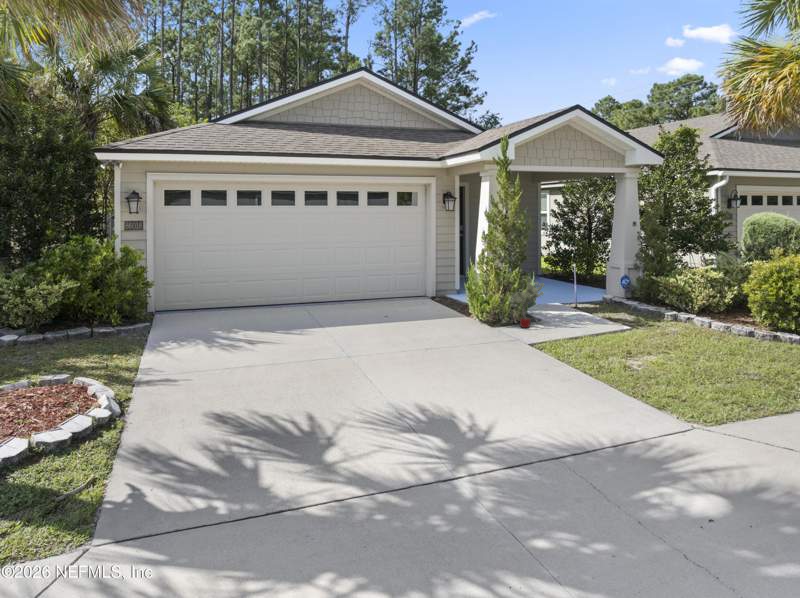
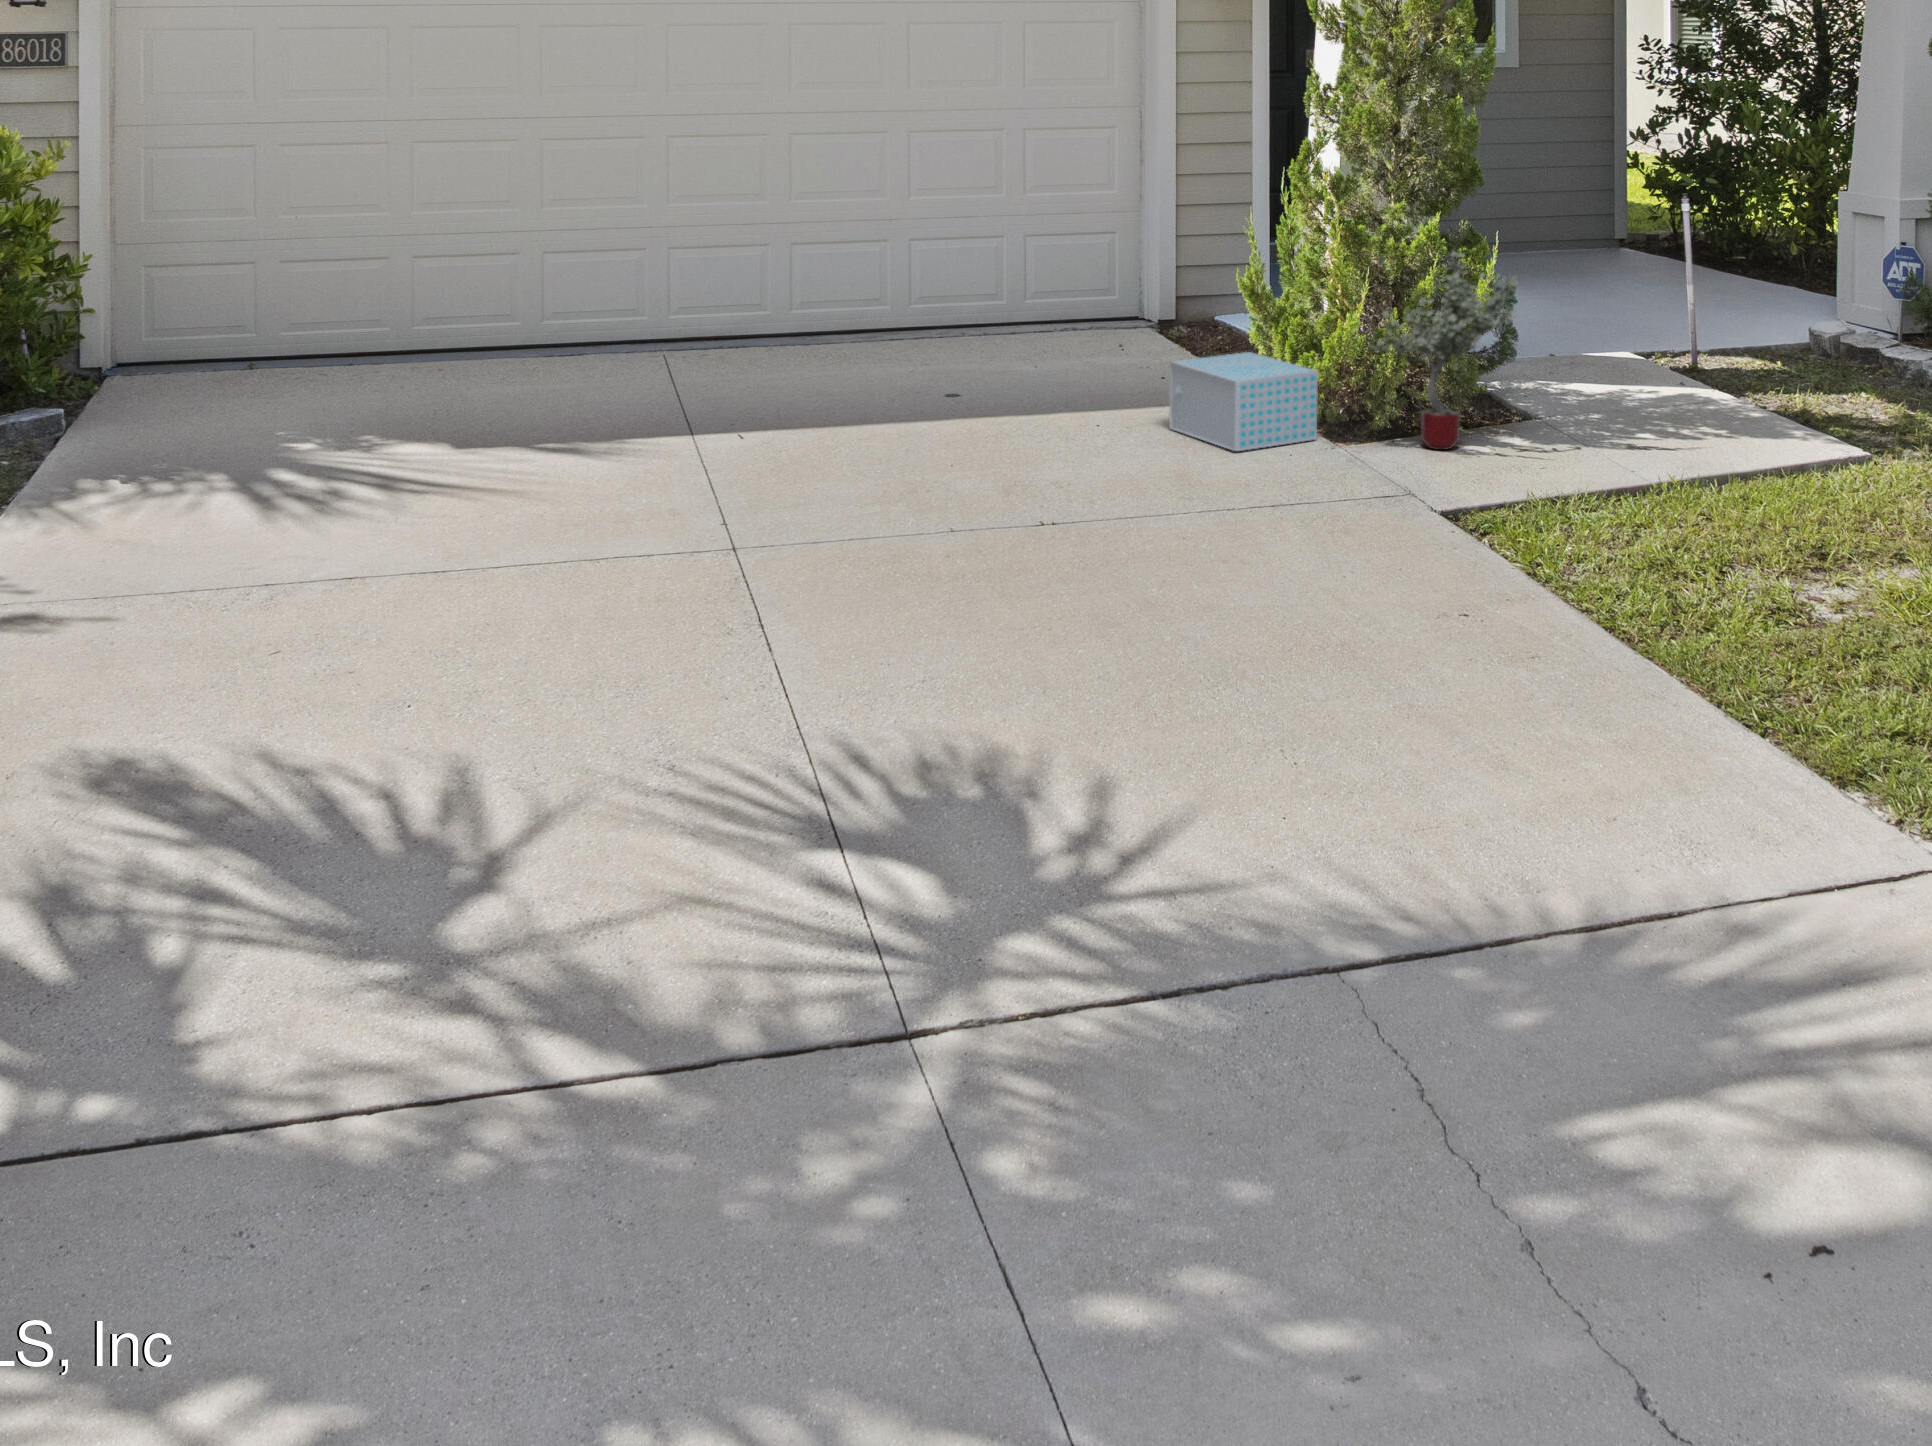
storage box: none [453,304,493,329] -> present [1169,352,1318,451]

